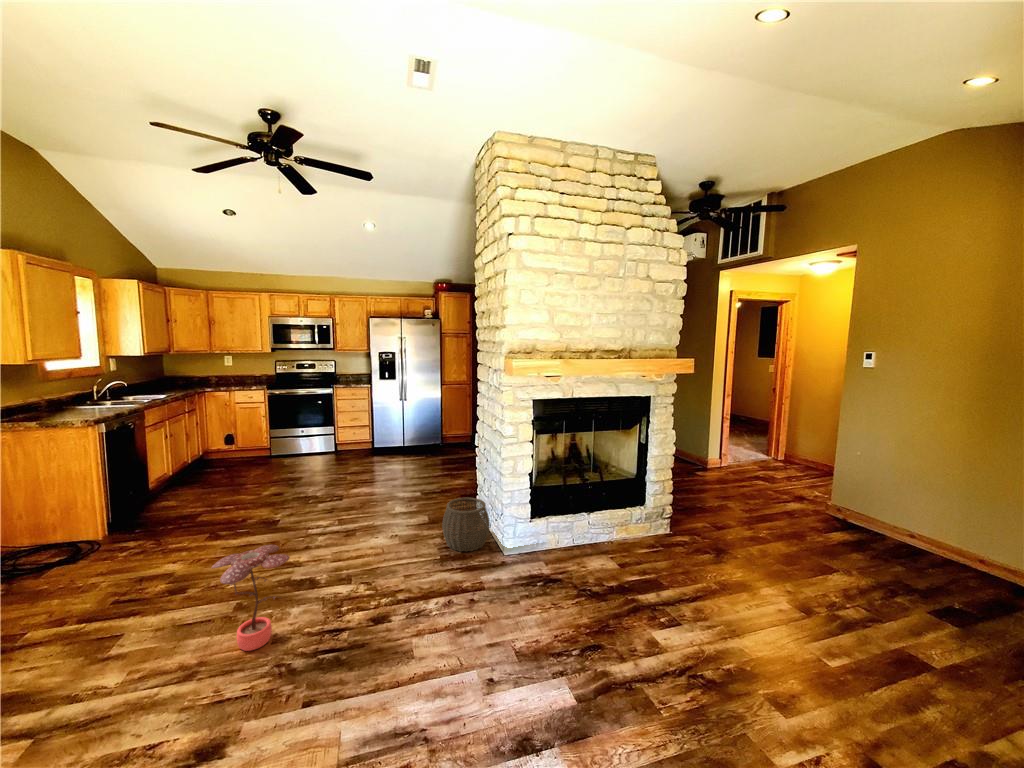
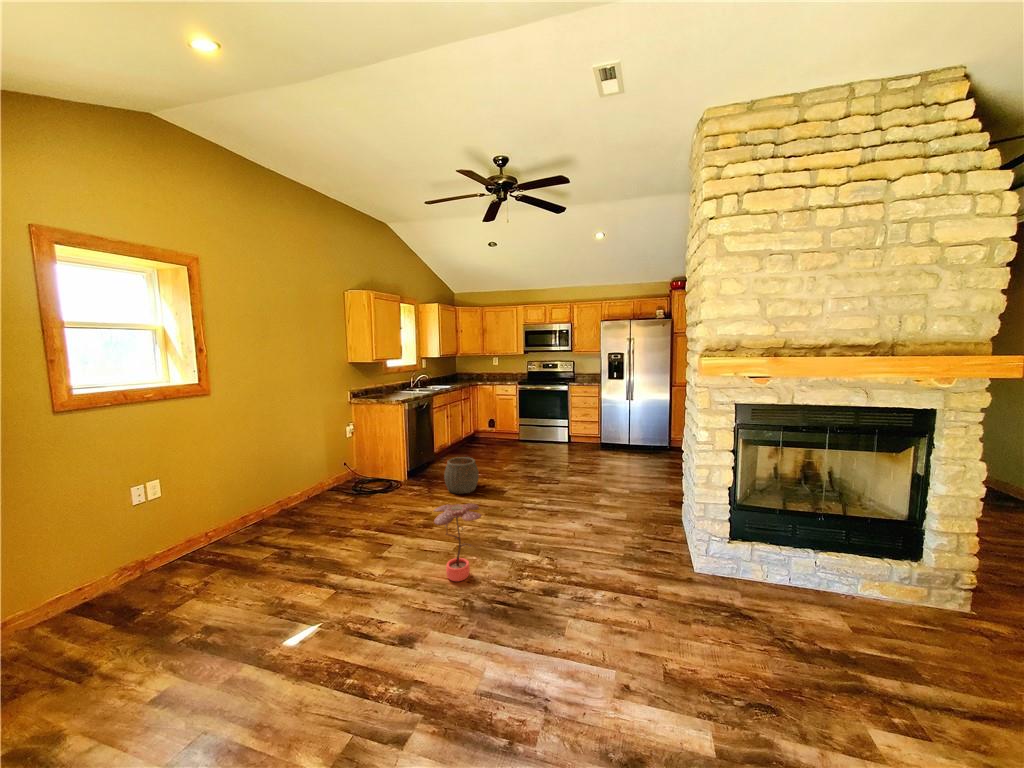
woven basket: present [442,498,490,552] -> present [444,457,479,494]

